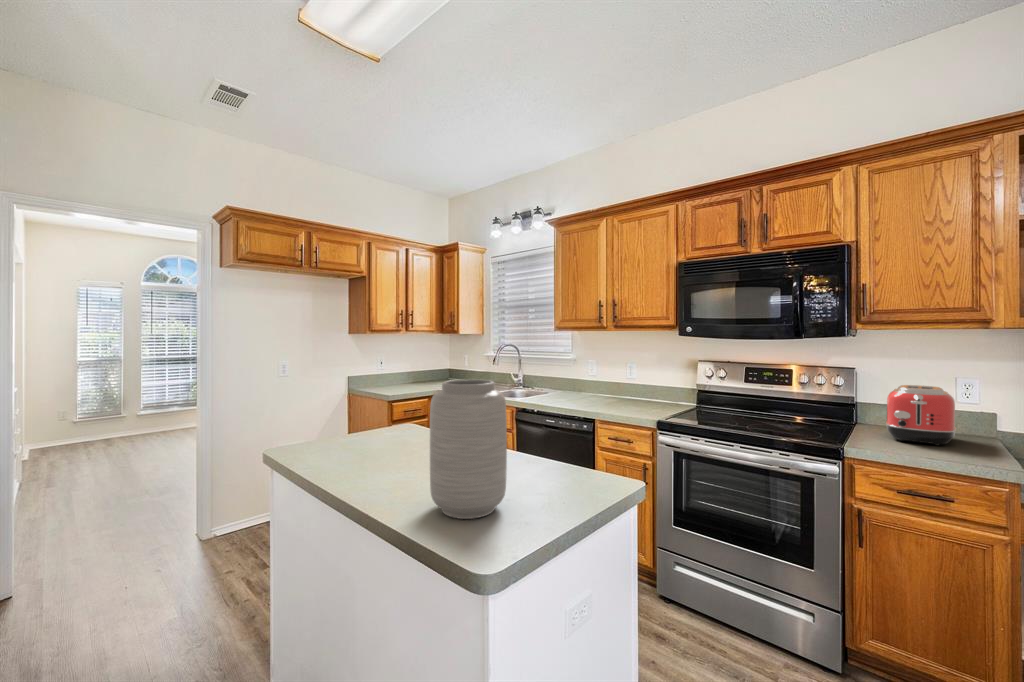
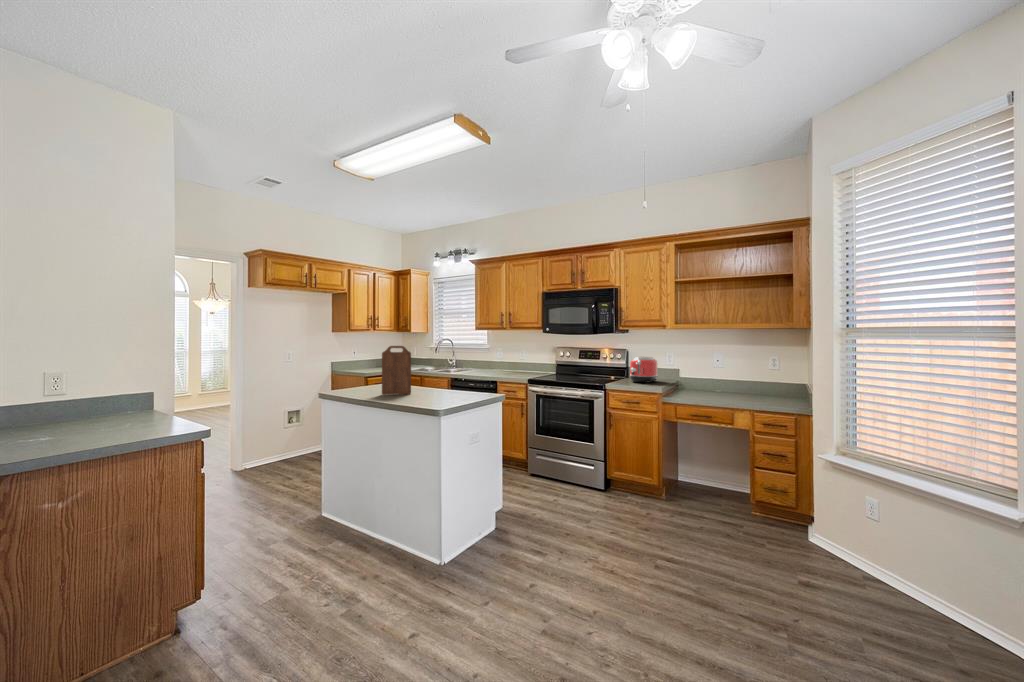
cutting board: none [357,370,423,482] -> present [382,346,411,395]
vase: present [430,380,507,519] -> none [419,349,449,400]

